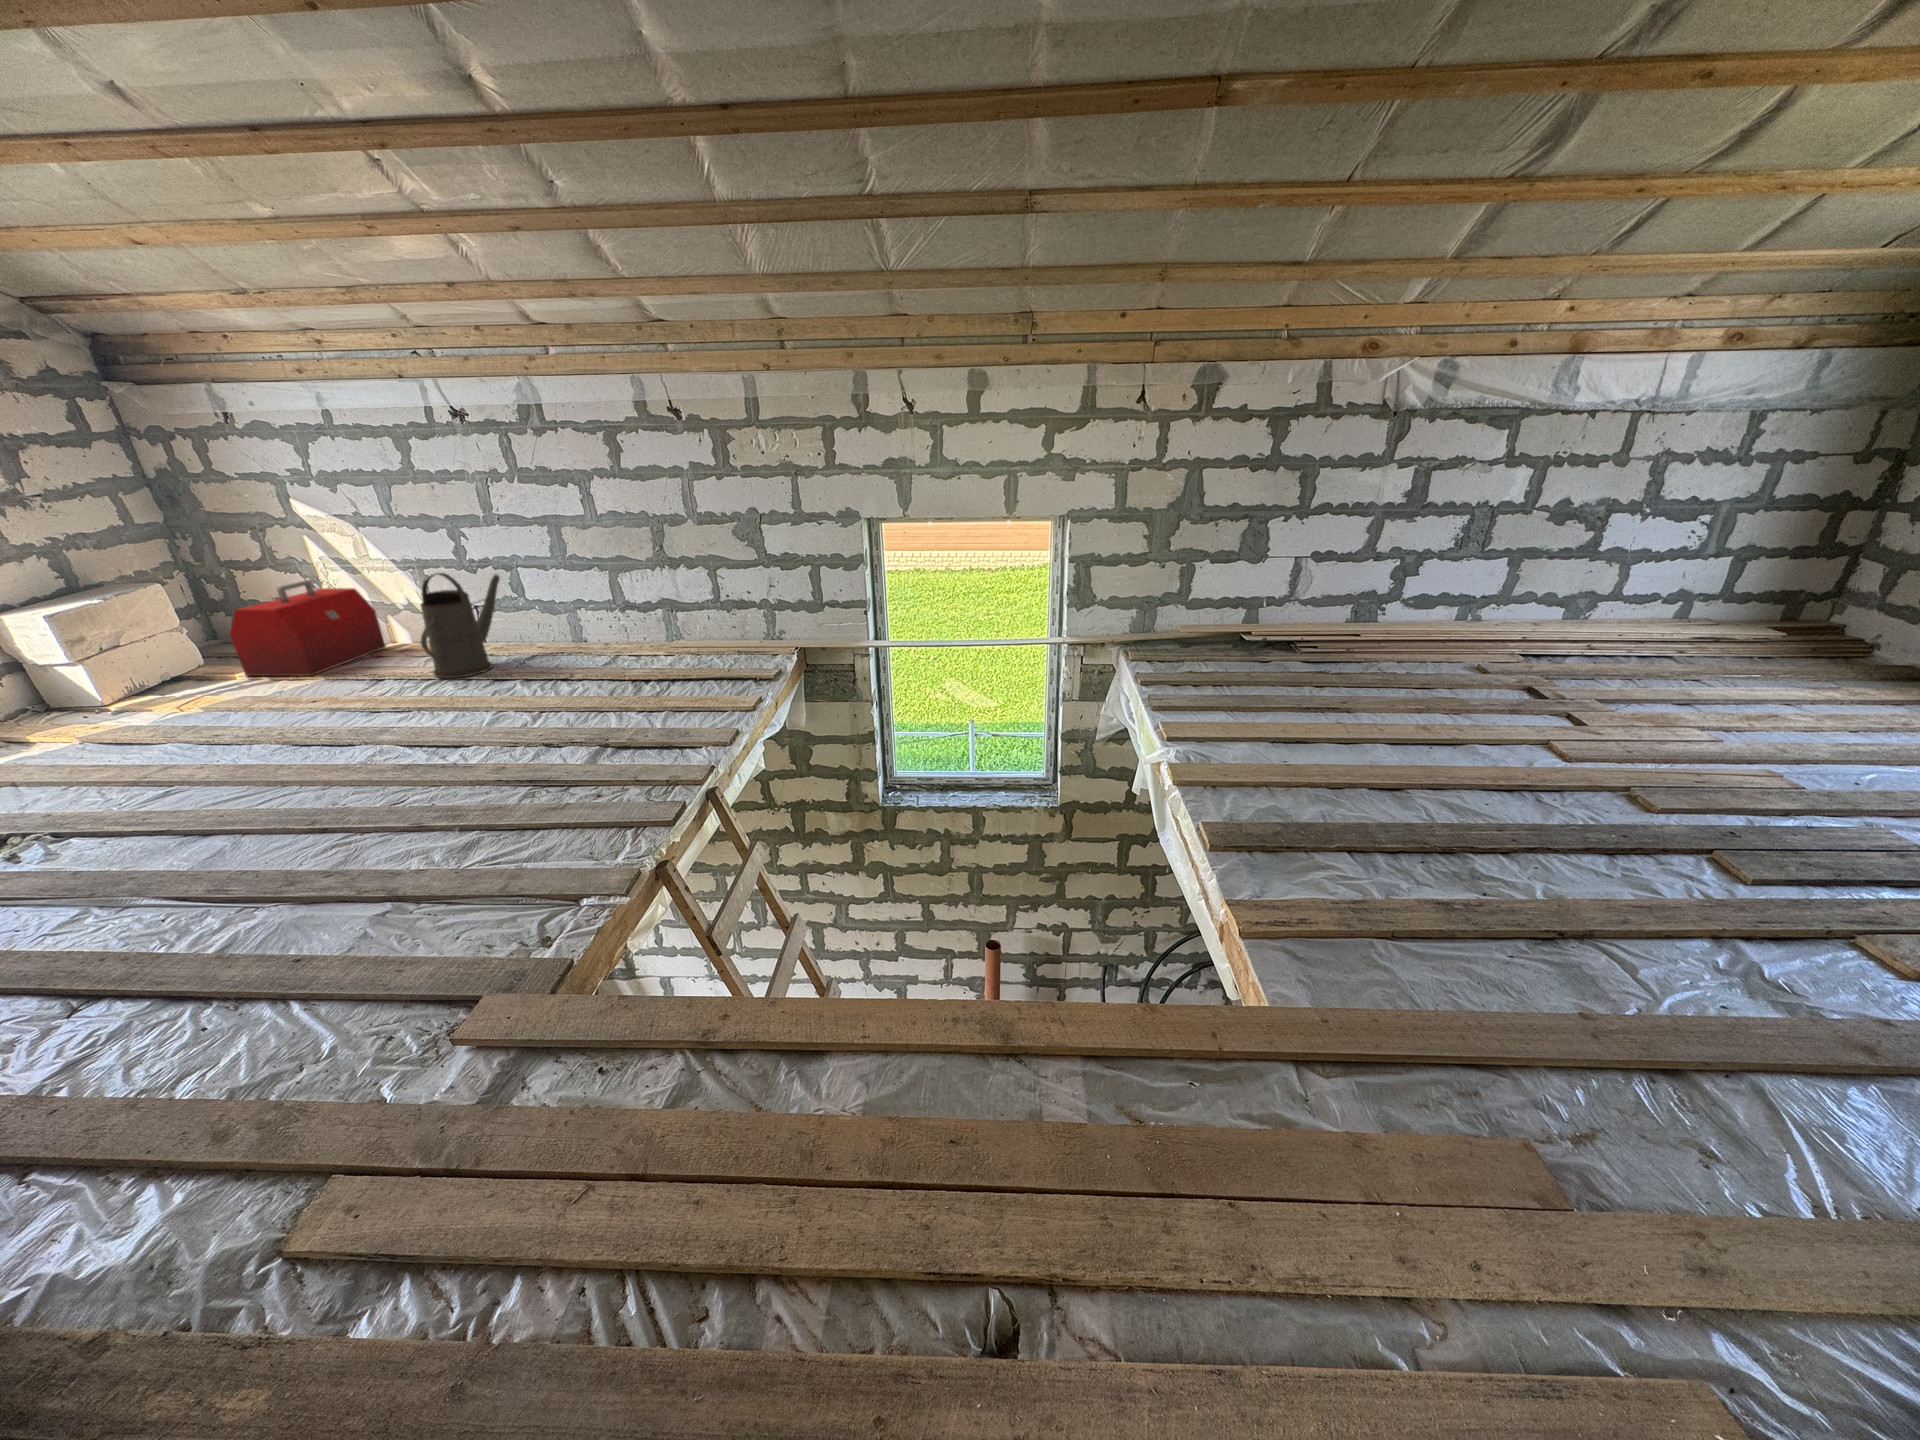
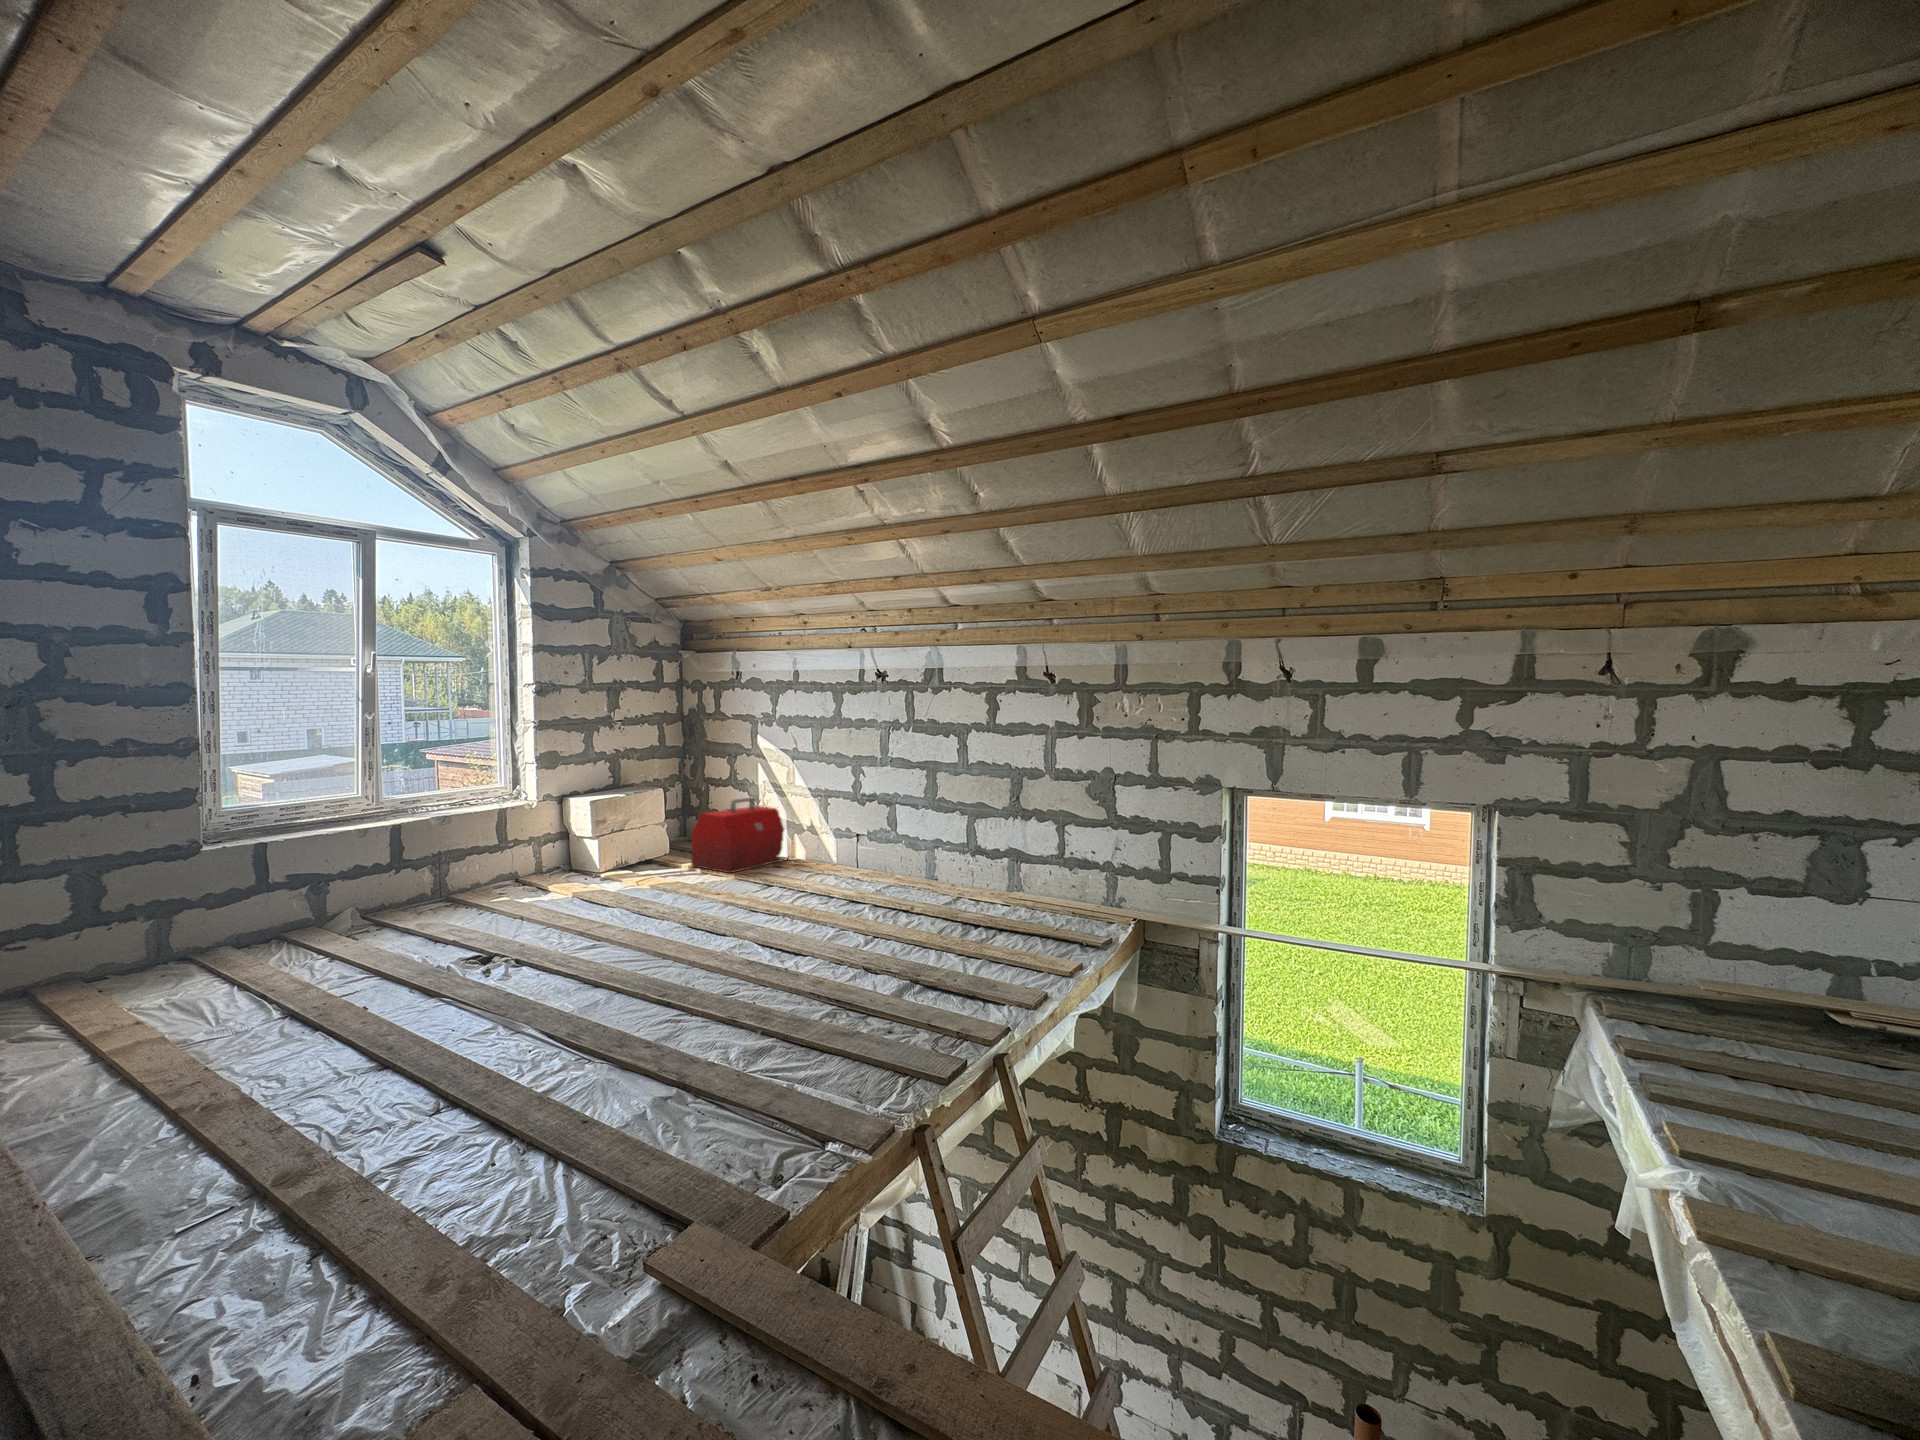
watering can: present [421,573,500,678] -> none [806,800,881,893]

